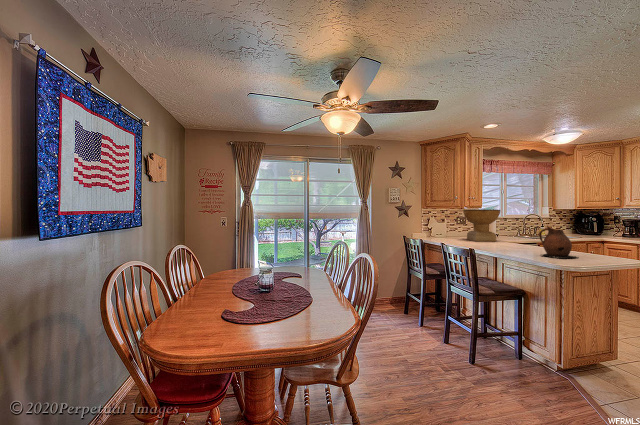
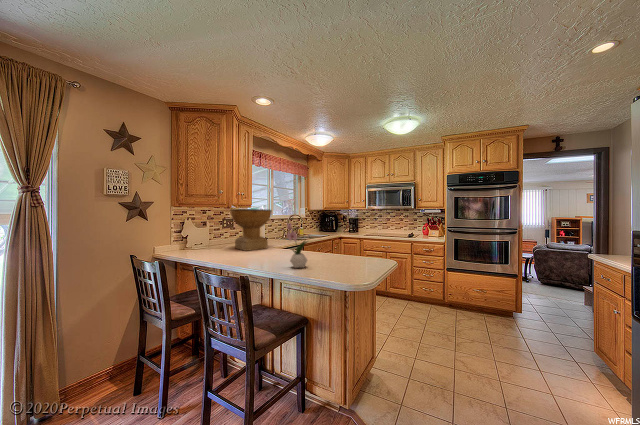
flower arrangement: none [507,213,526,253] -> present [287,216,307,268]
ceramic pitcher: present [539,225,576,258] -> none [323,230,359,273]

